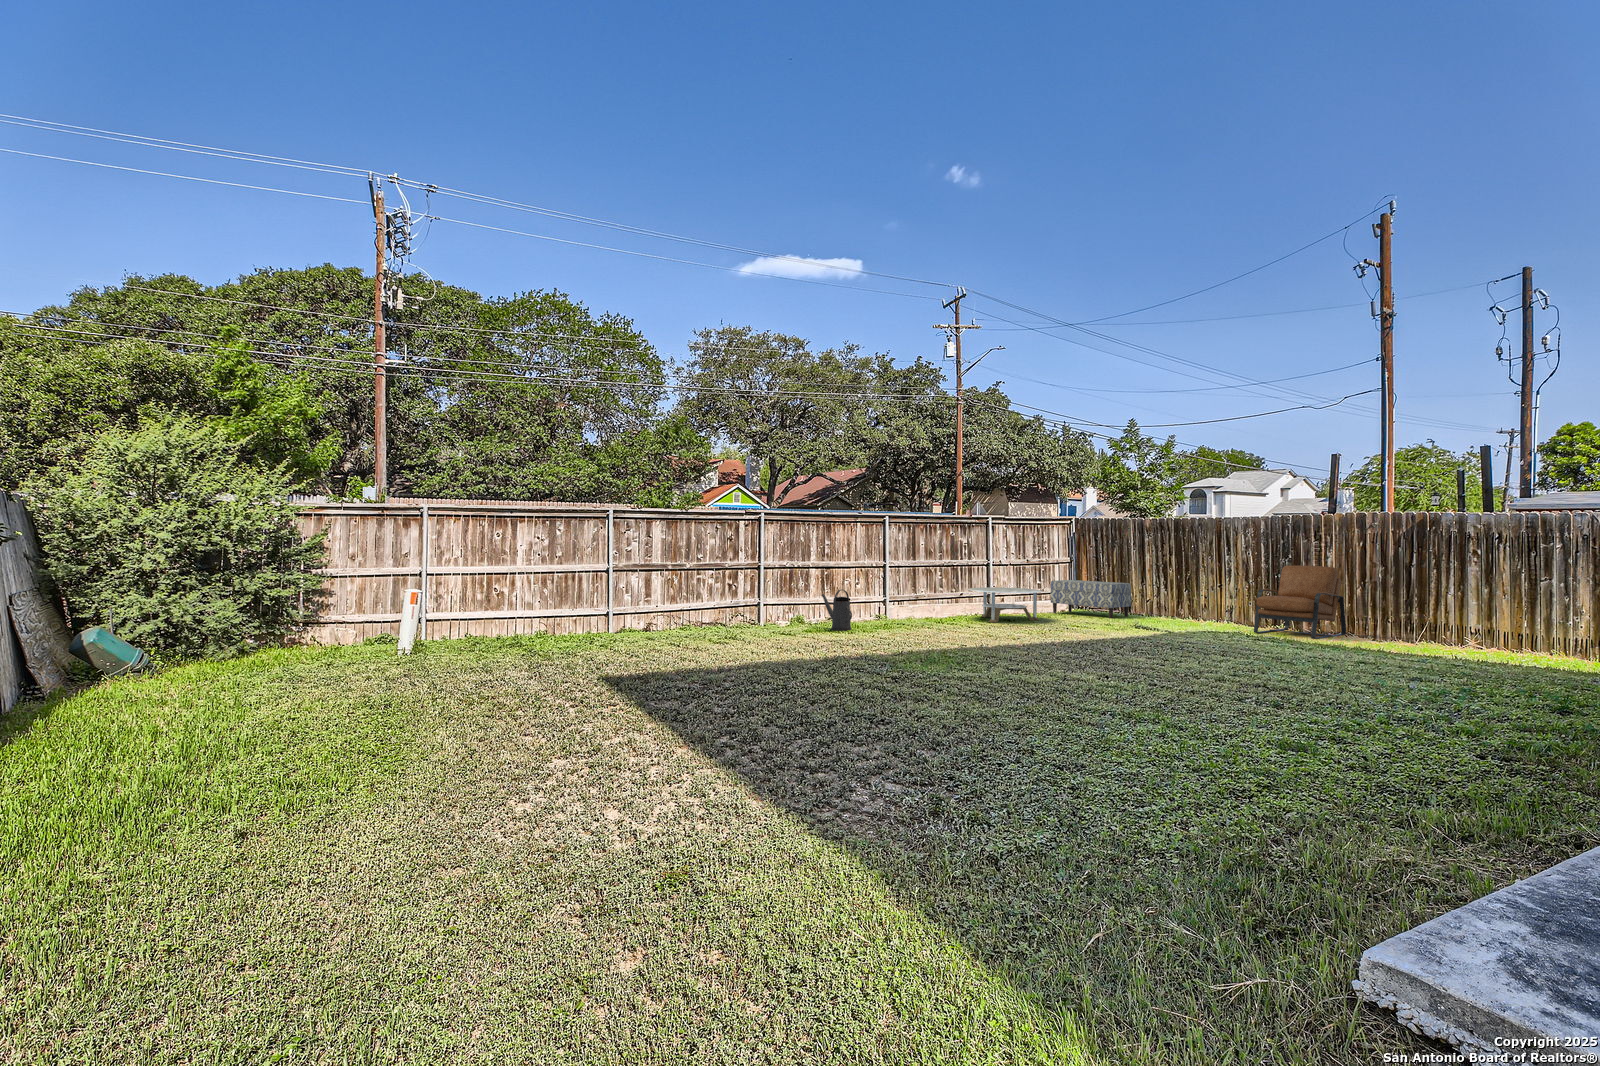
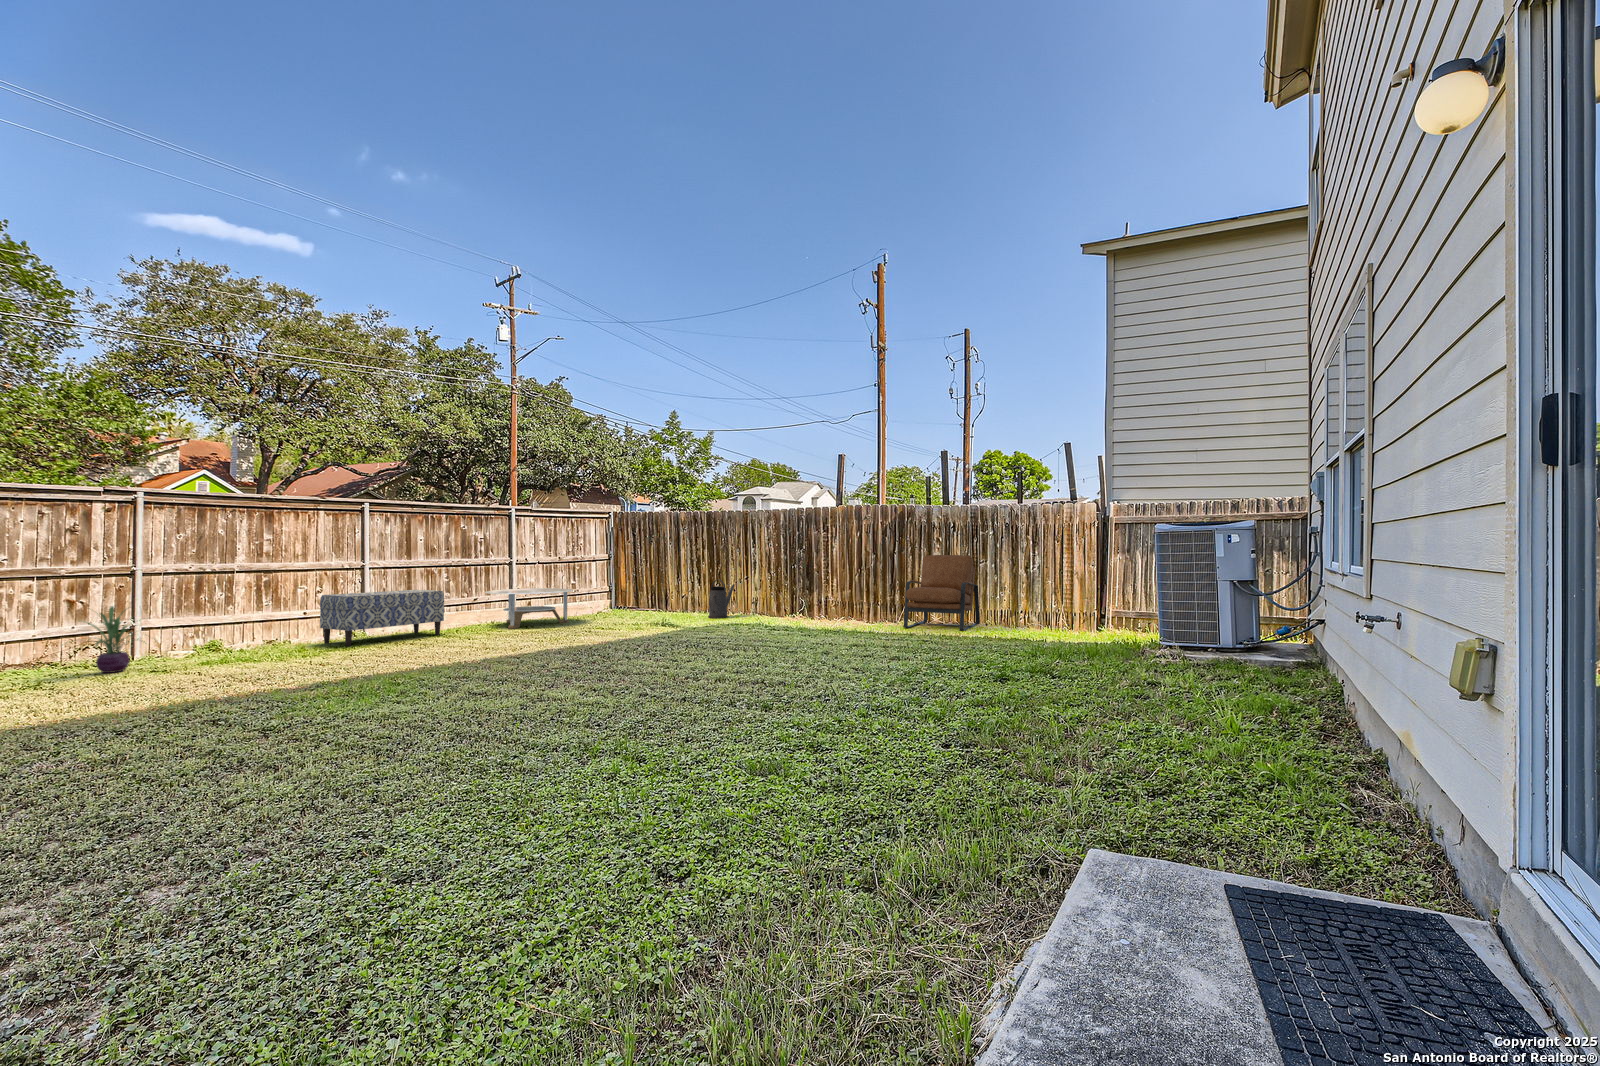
chair: present [1254,565,1346,639] -> present [904,555,980,631]
bench: present [1051,580,1131,618] -> present [320,590,444,646]
decorative plant: none [738,590,780,635] -> present [87,606,138,673]
watering can: present [822,590,852,631] -> present [708,579,735,618]

